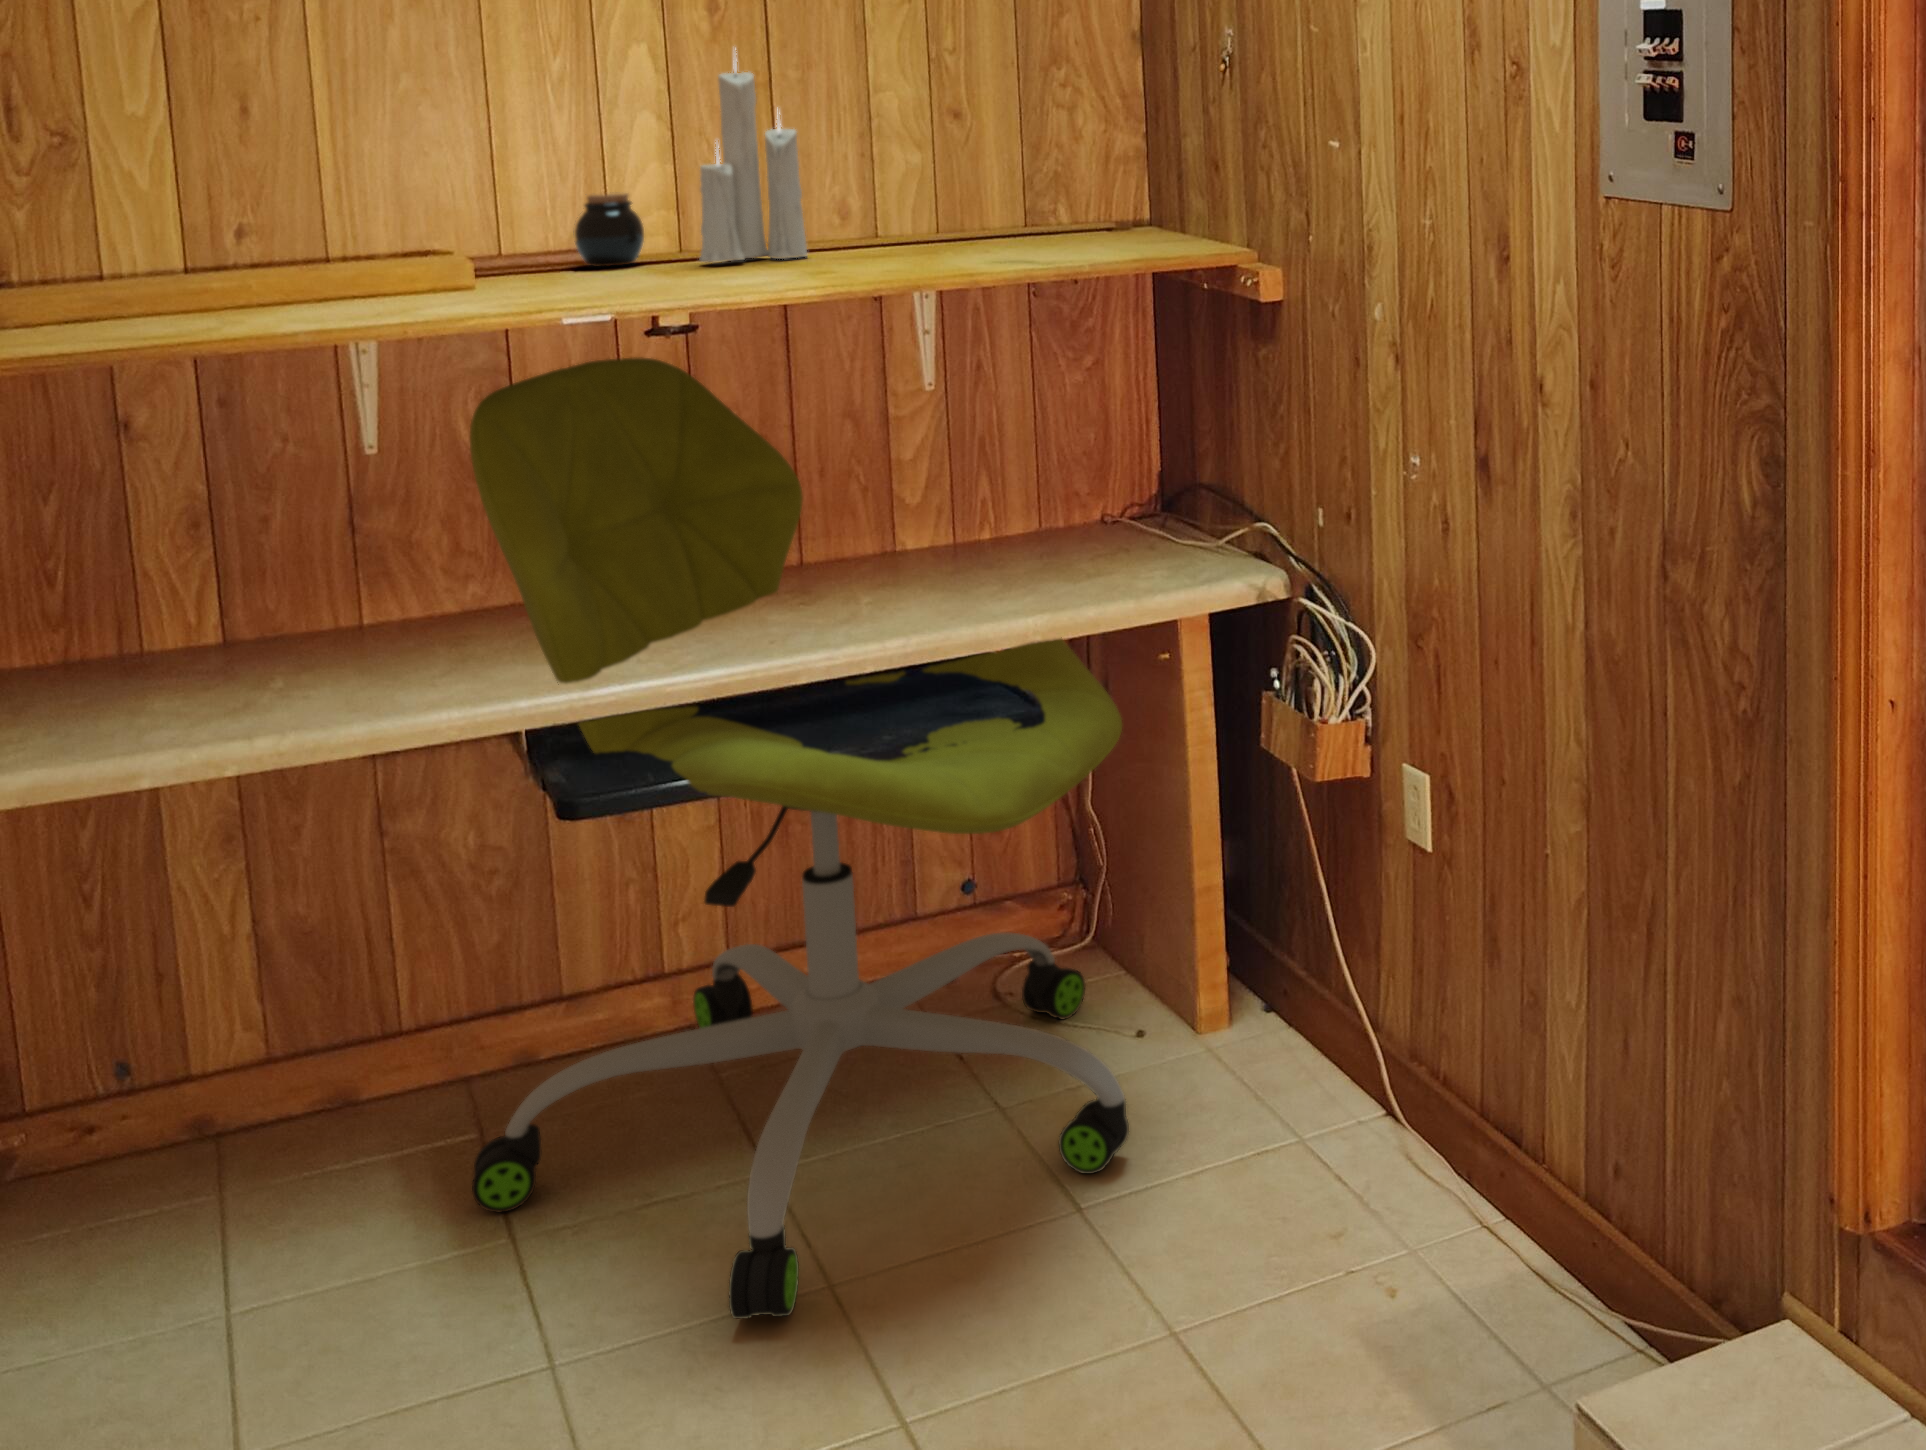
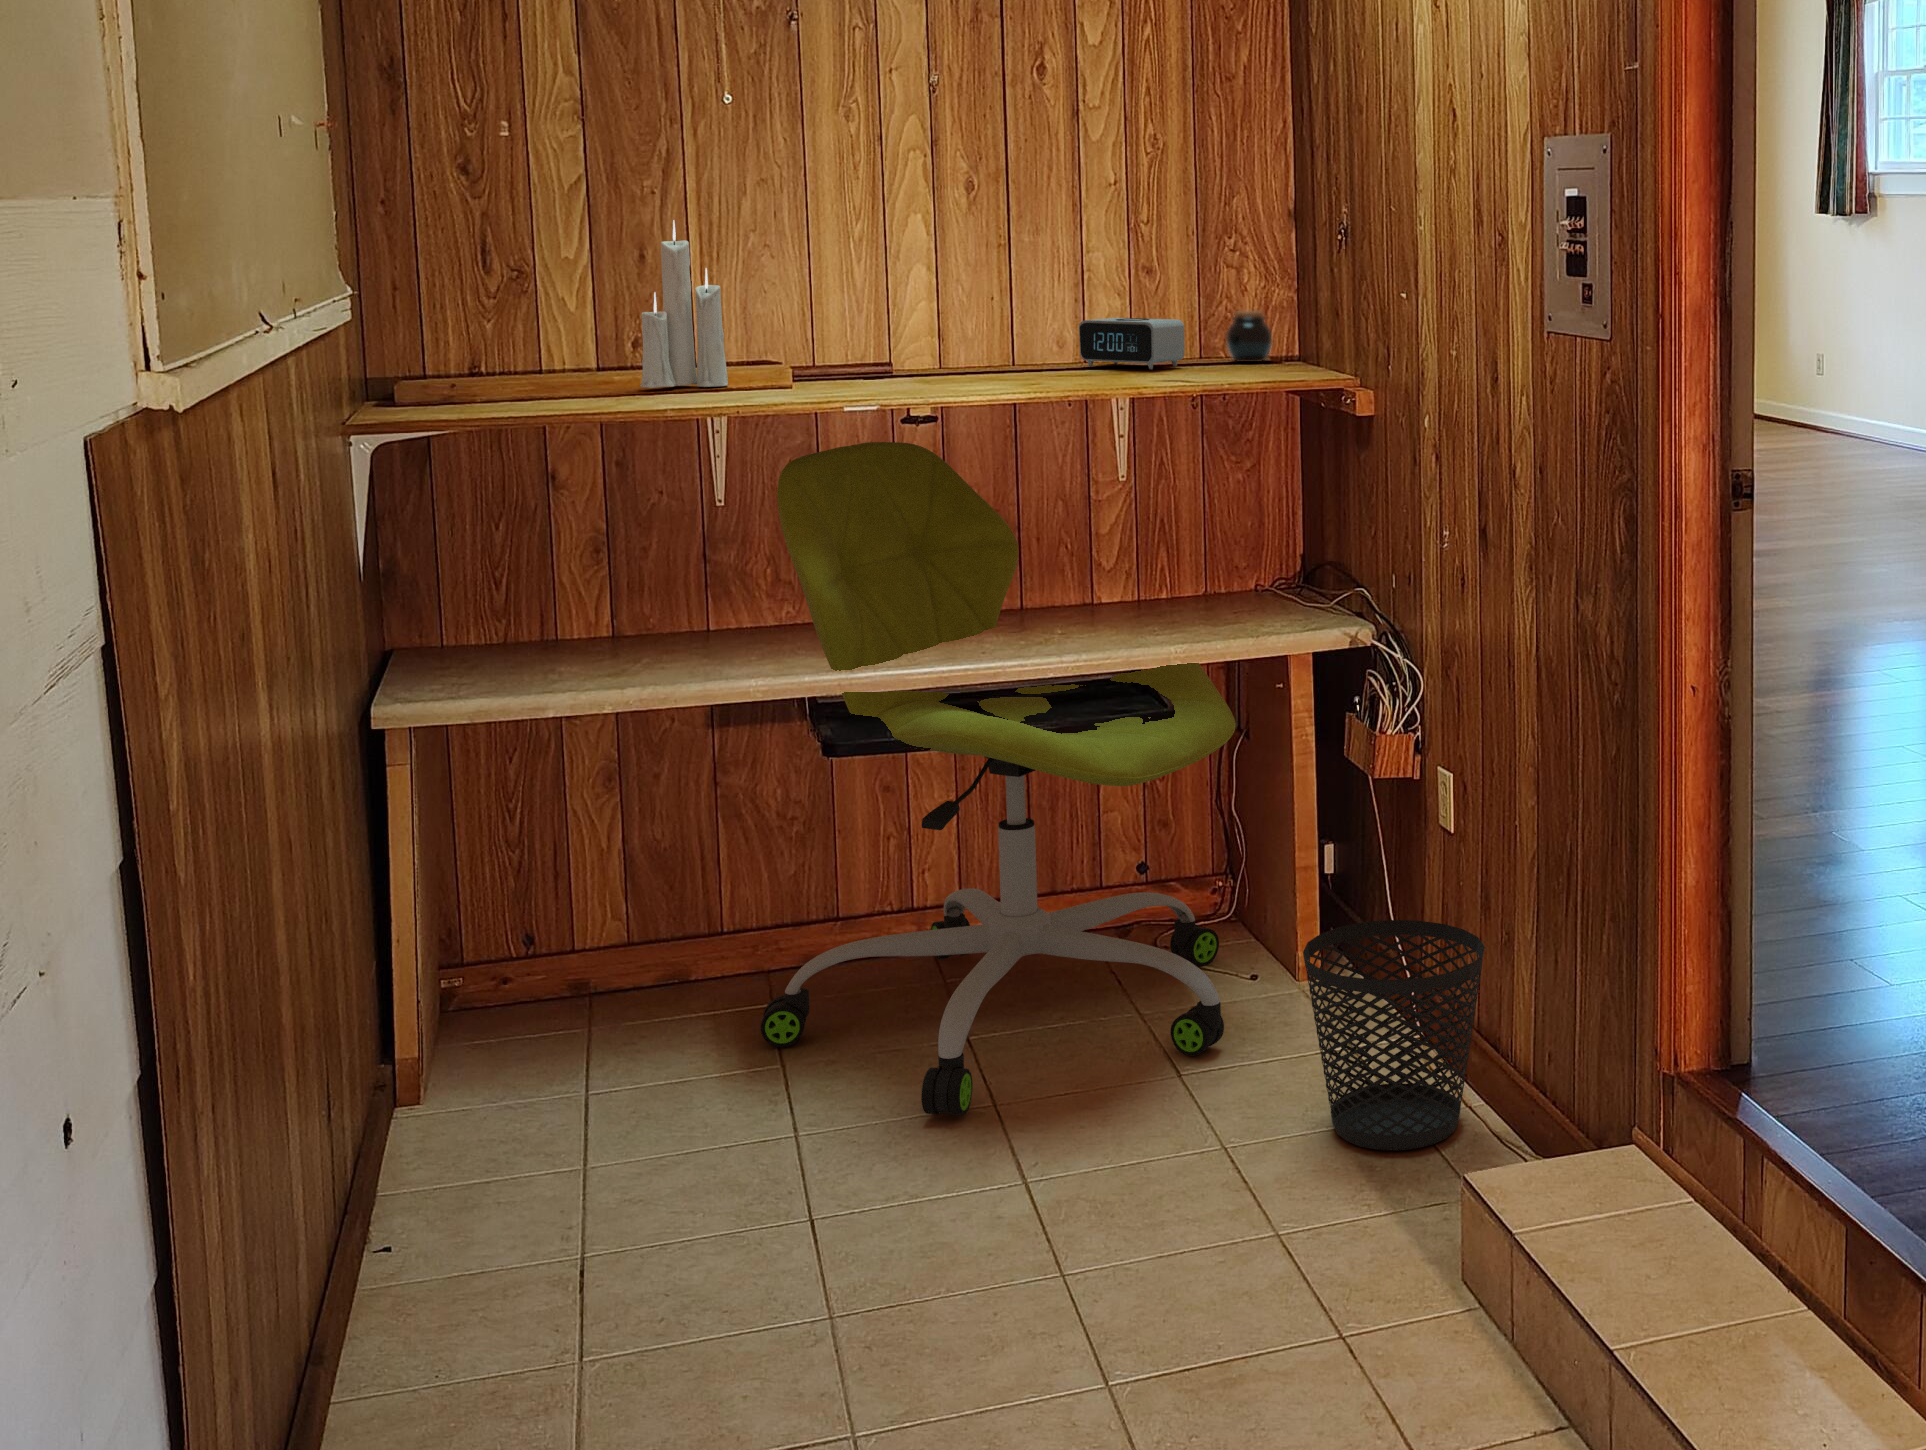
candle: present [700,60,807,262] -> present [640,221,728,388]
alarm clock: none [870,180,1014,248] -> present [1079,318,1185,369]
jar: present [573,193,644,267] -> present [1226,311,1272,362]
wastebasket: none [1271,984,1517,1318] -> present [1303,920,1485,1151]

